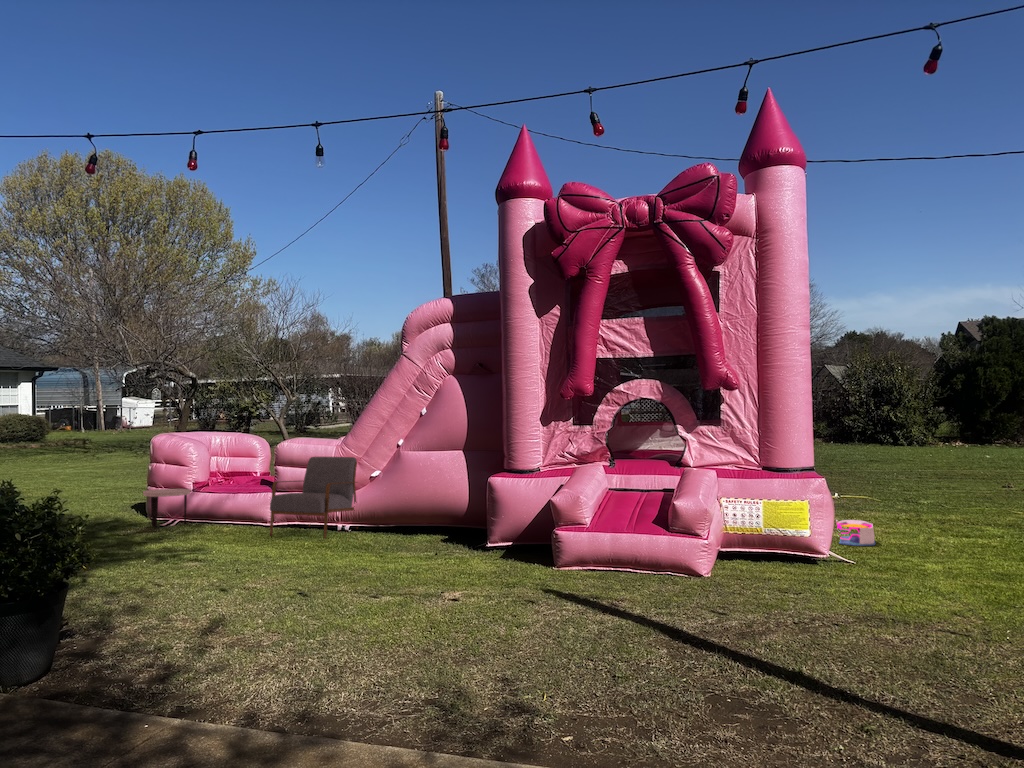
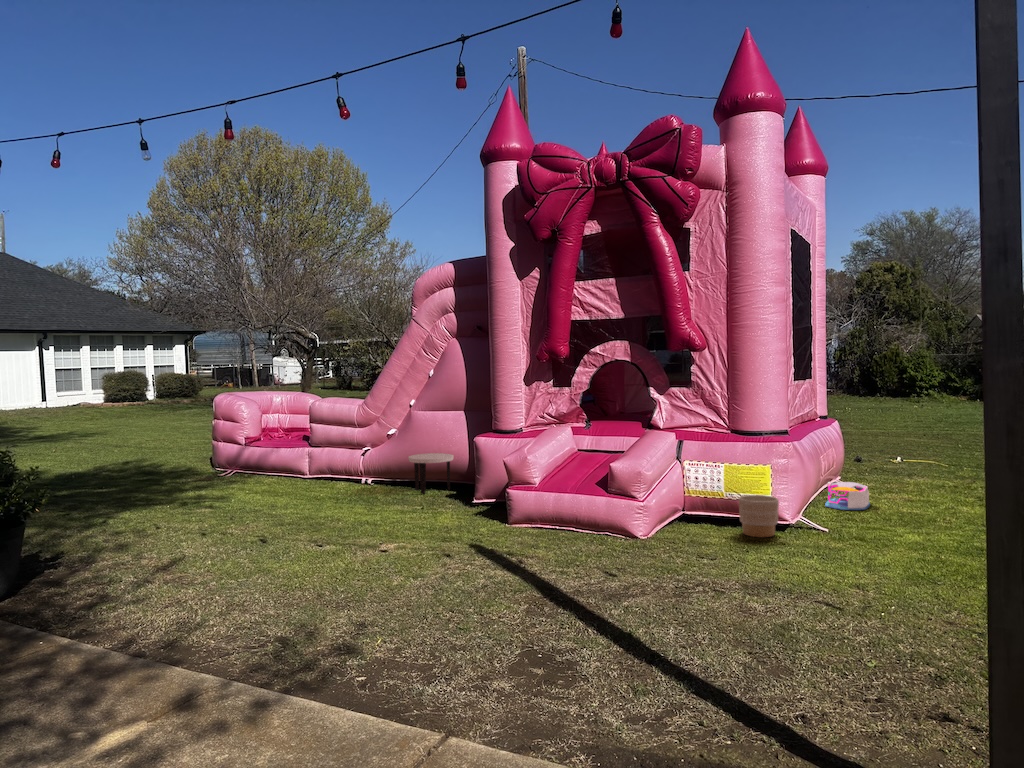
chair: present [270,457,358,539] -> none [291,416,376,492]
side table: present [143,489,191,527] -> present [408,453,454,494]
planter: none [784,530,822,570] -> present [739,495,779,537]

